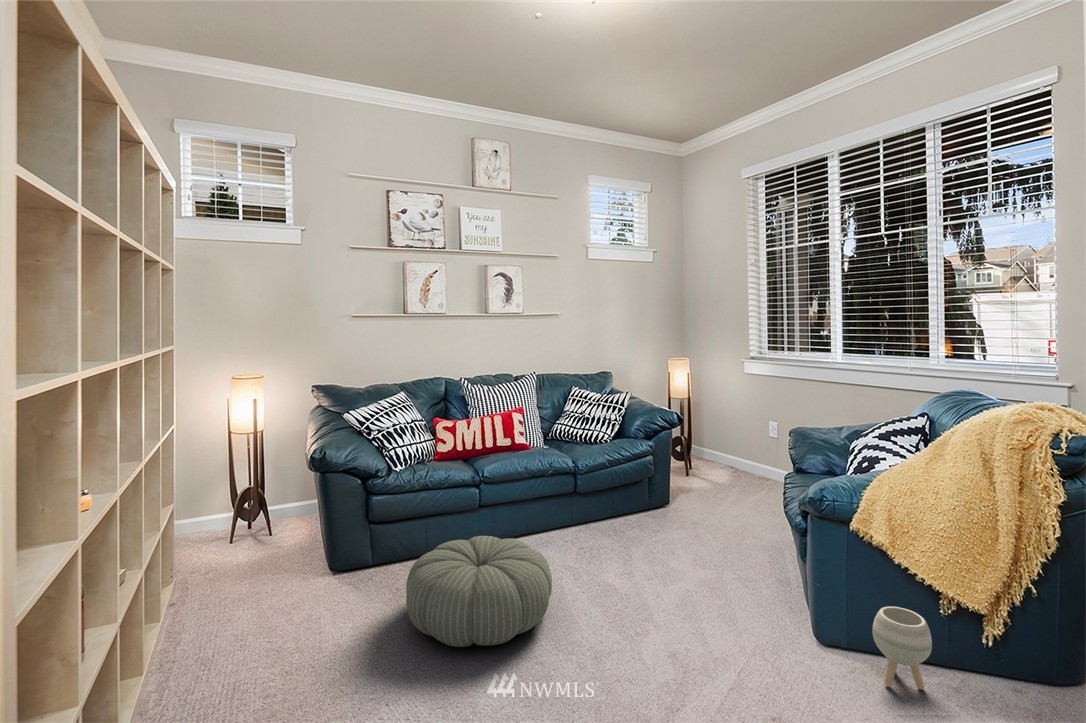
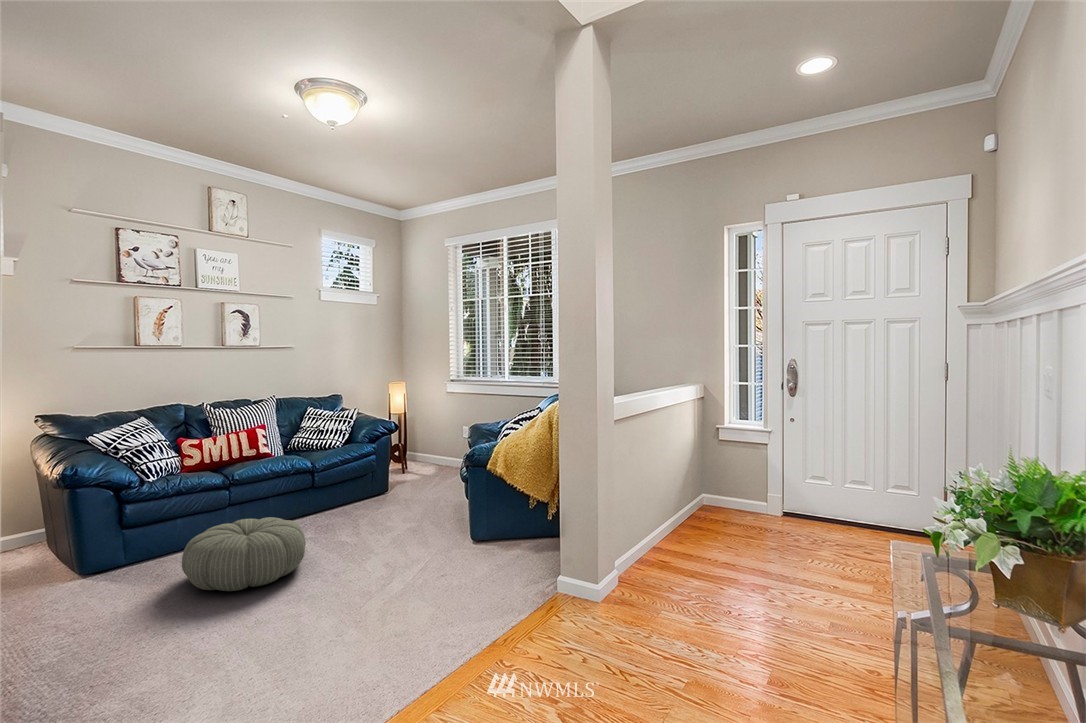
planter: present [872,606,932,690] -> none [504,510,531,553]

